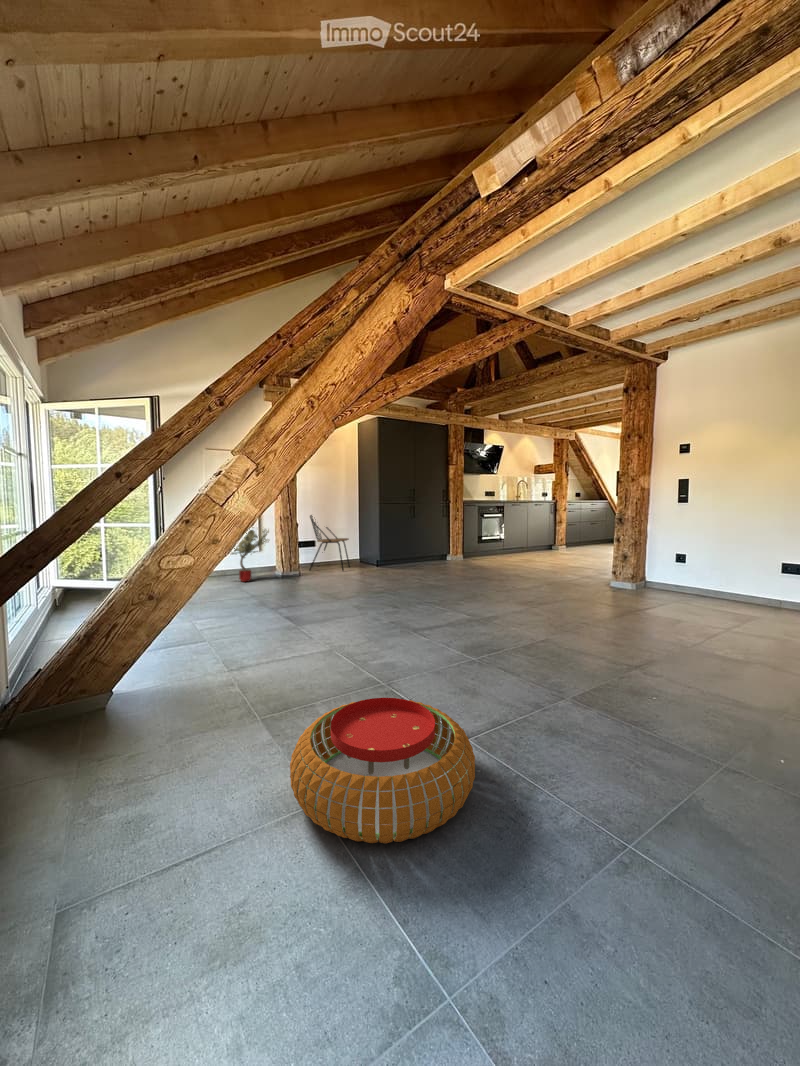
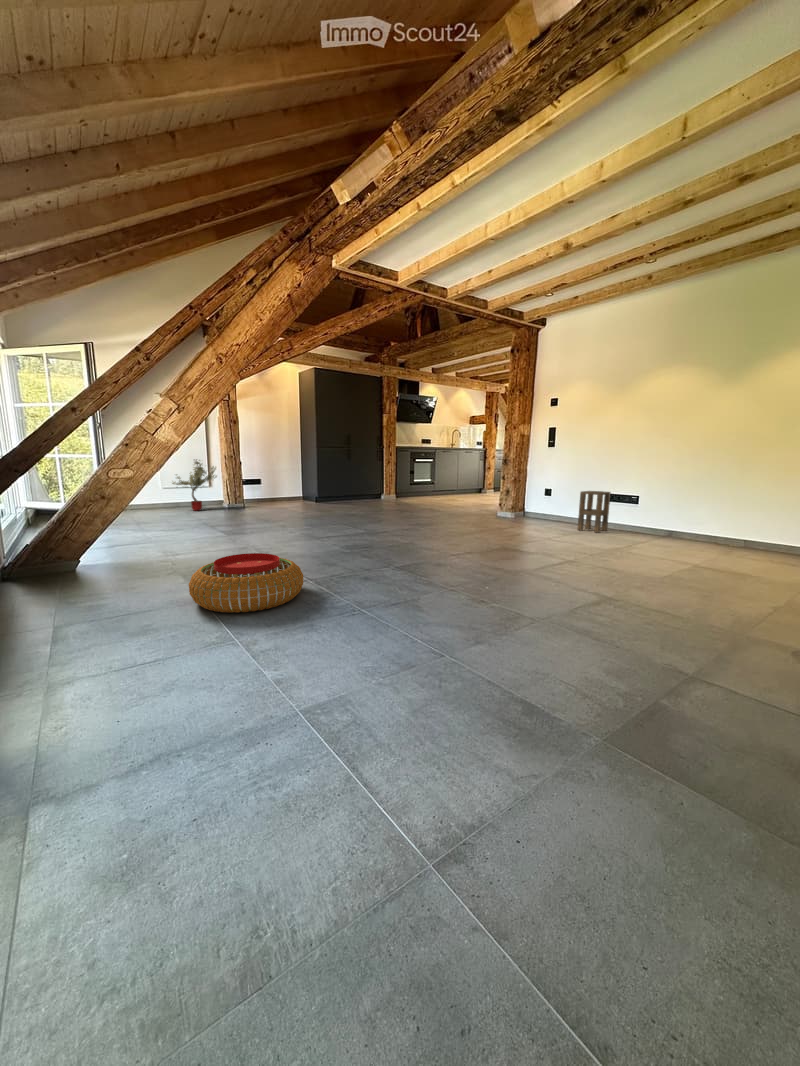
dining chair: present [309,515,350,571] -> none [255,456,293,505]
side table: none [742,560,786,618] -> present [578,491,610,533]

